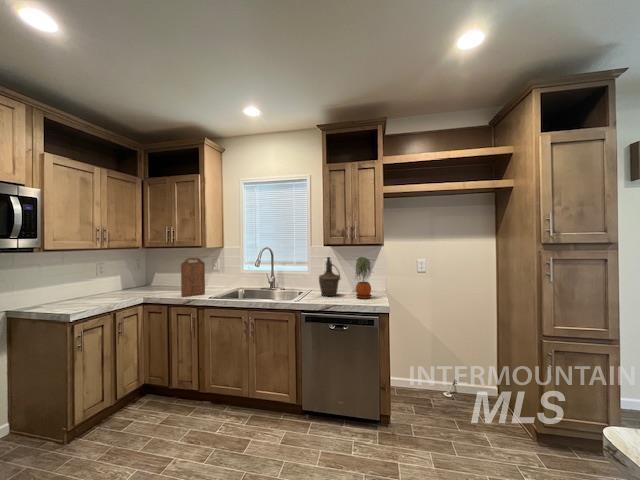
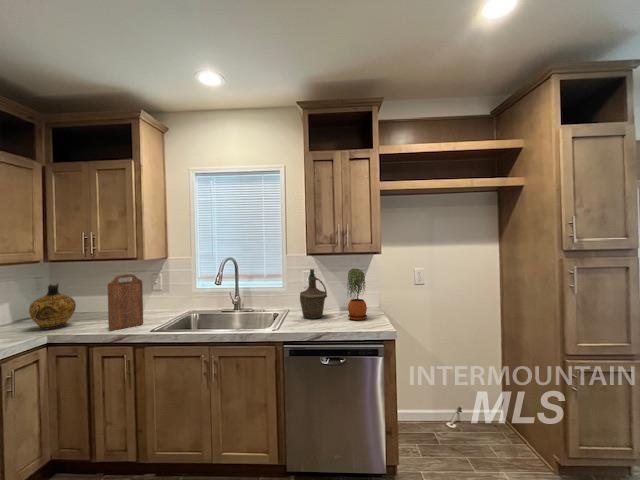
ceramic jug: none [133,263,162,294] -> present [29,283,76,329]

